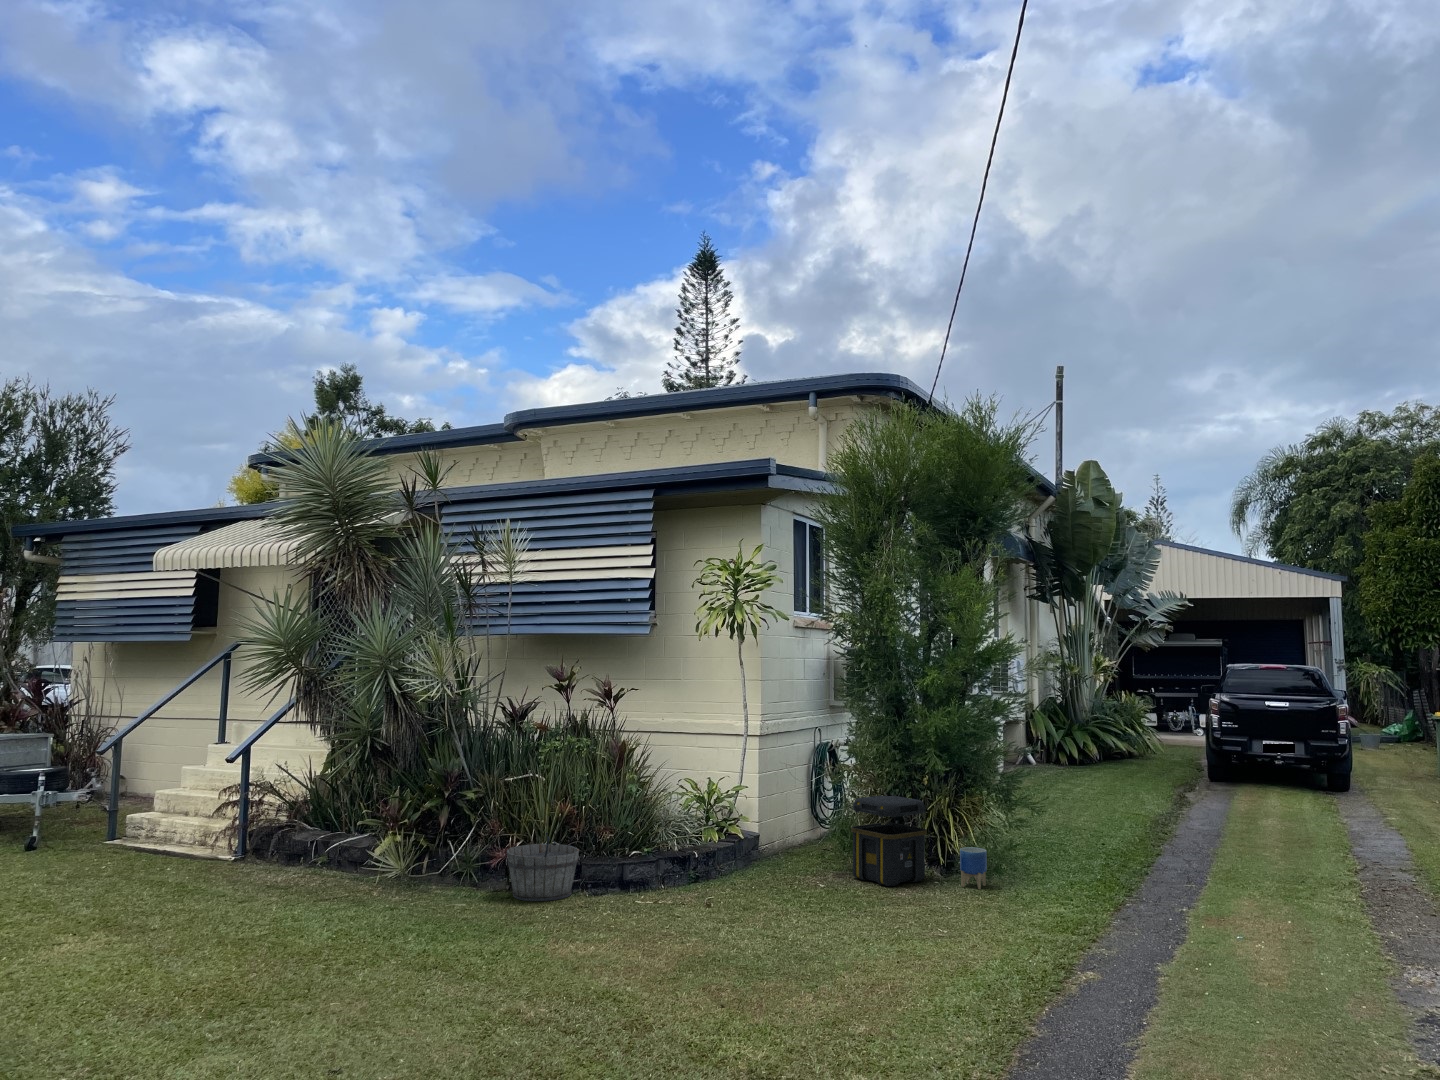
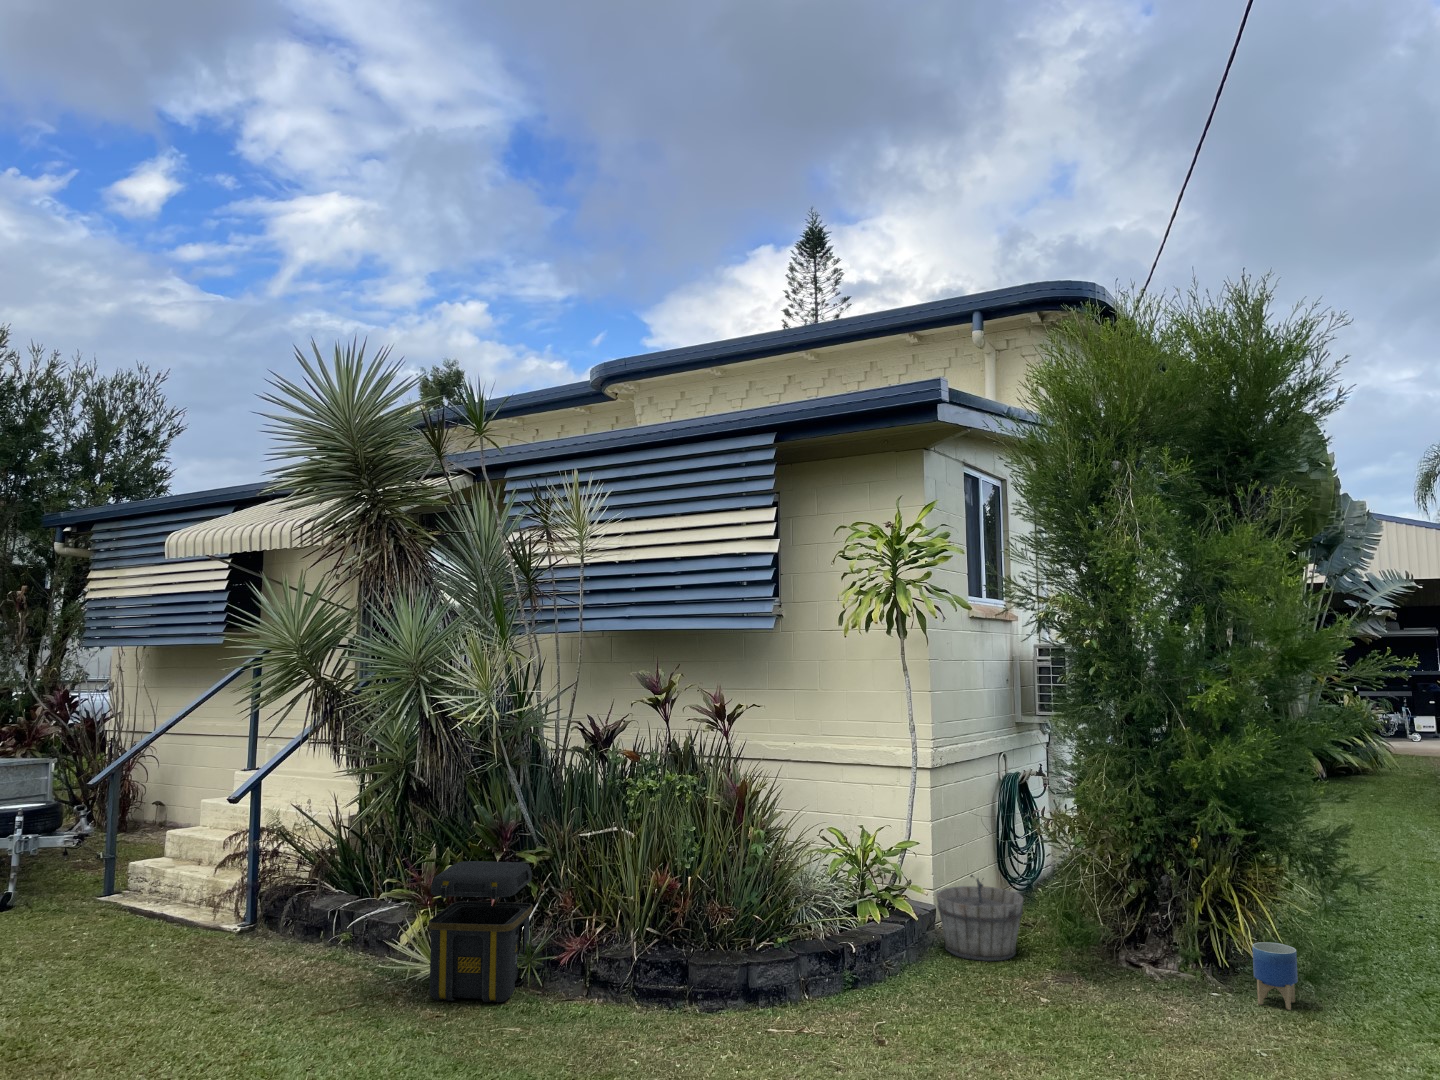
toolbox: present [851,796,927,886] -> present [429,861,533,1002]
wooden bucket: present [507,833,579,901] -> present [936,875,1023,961]

